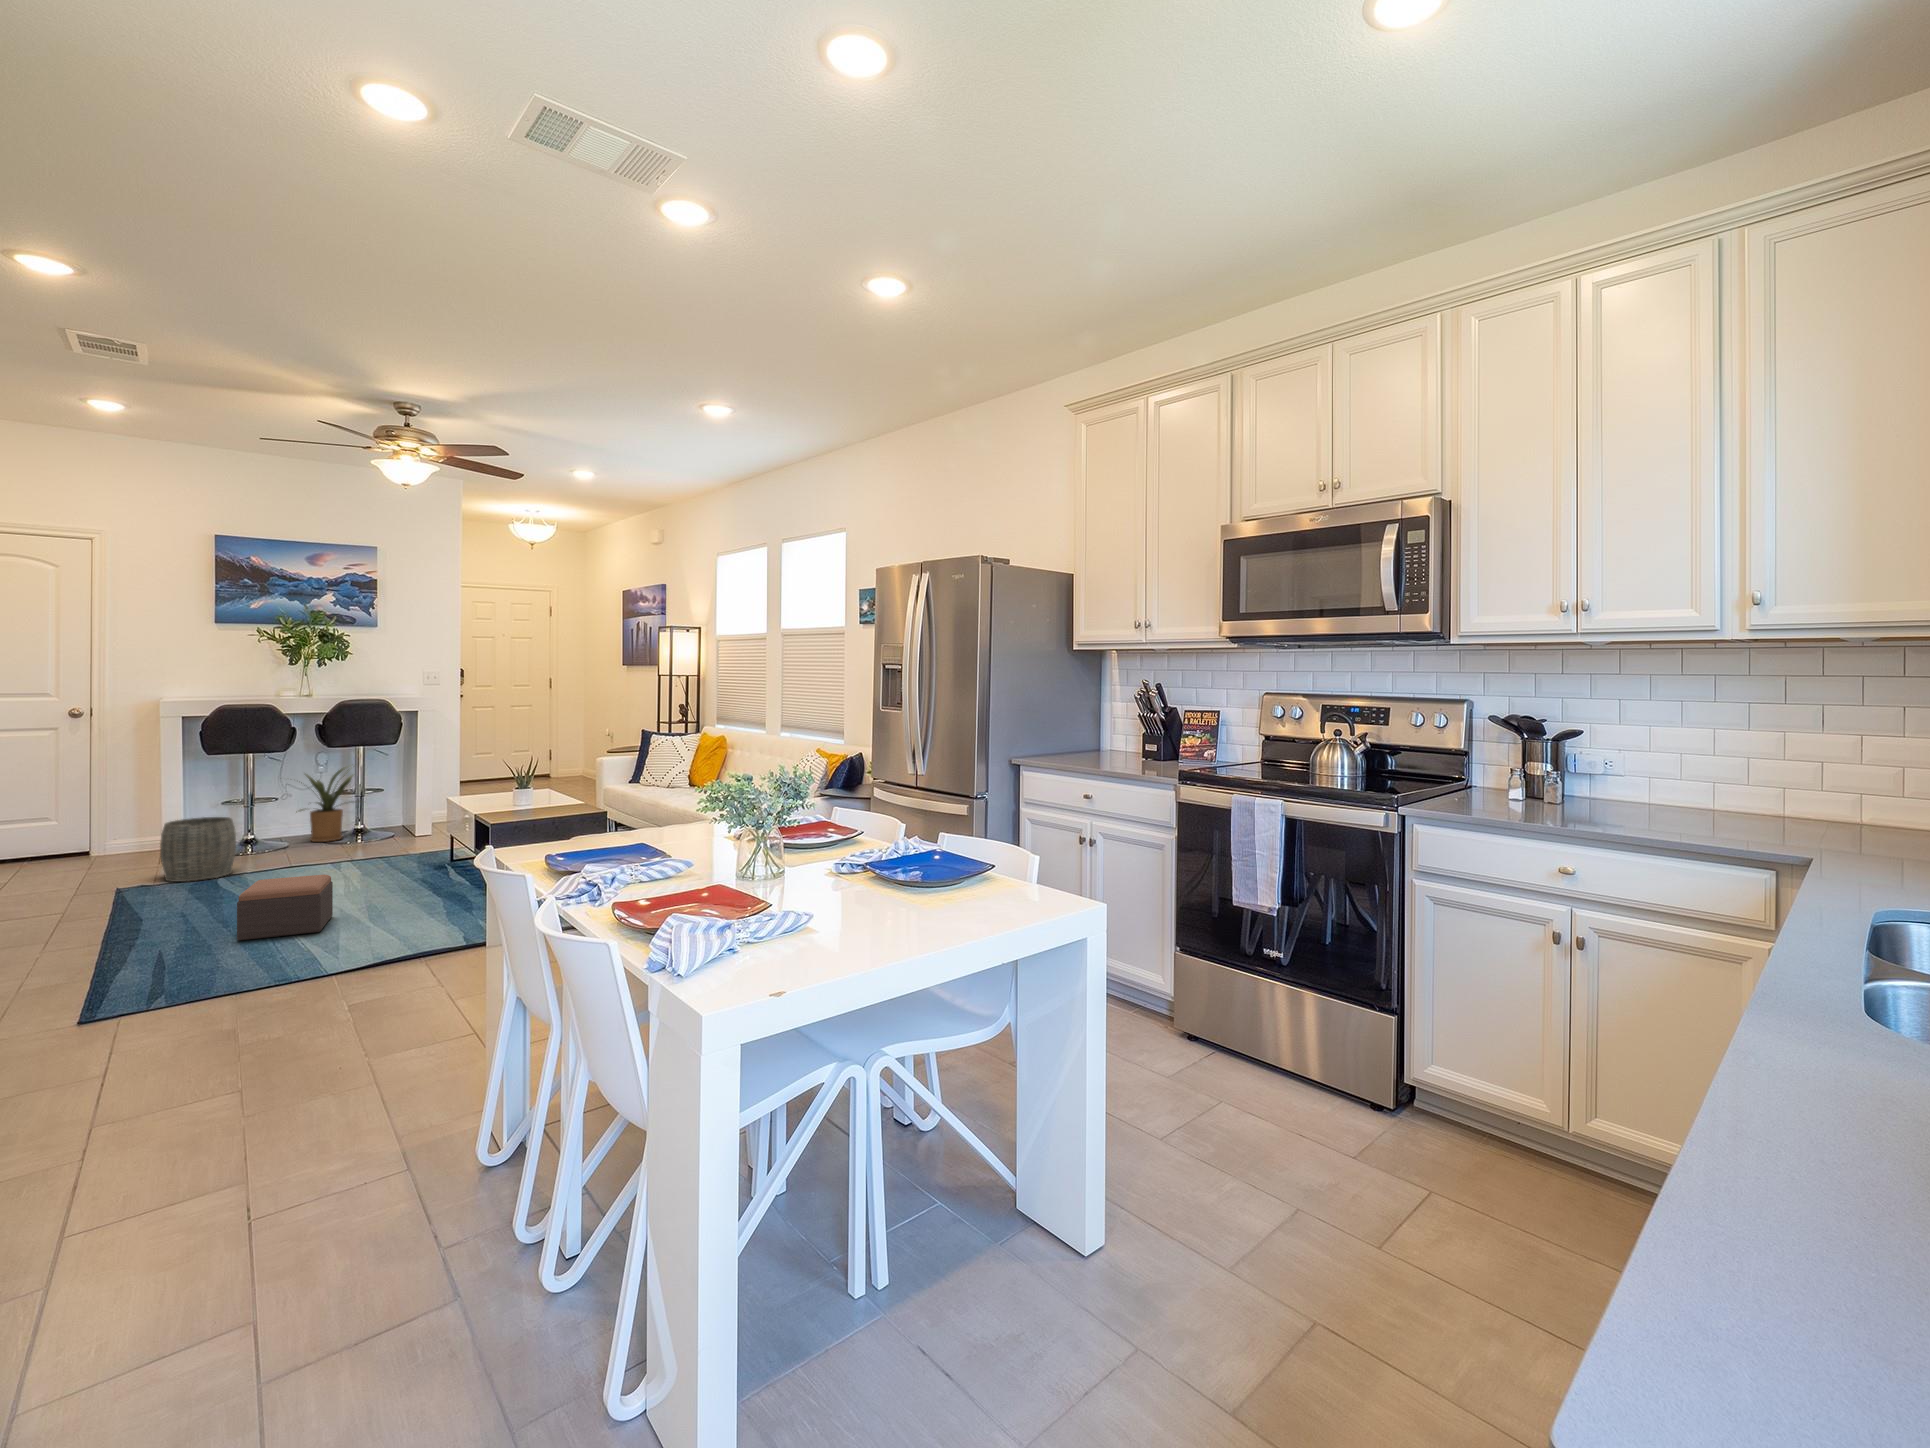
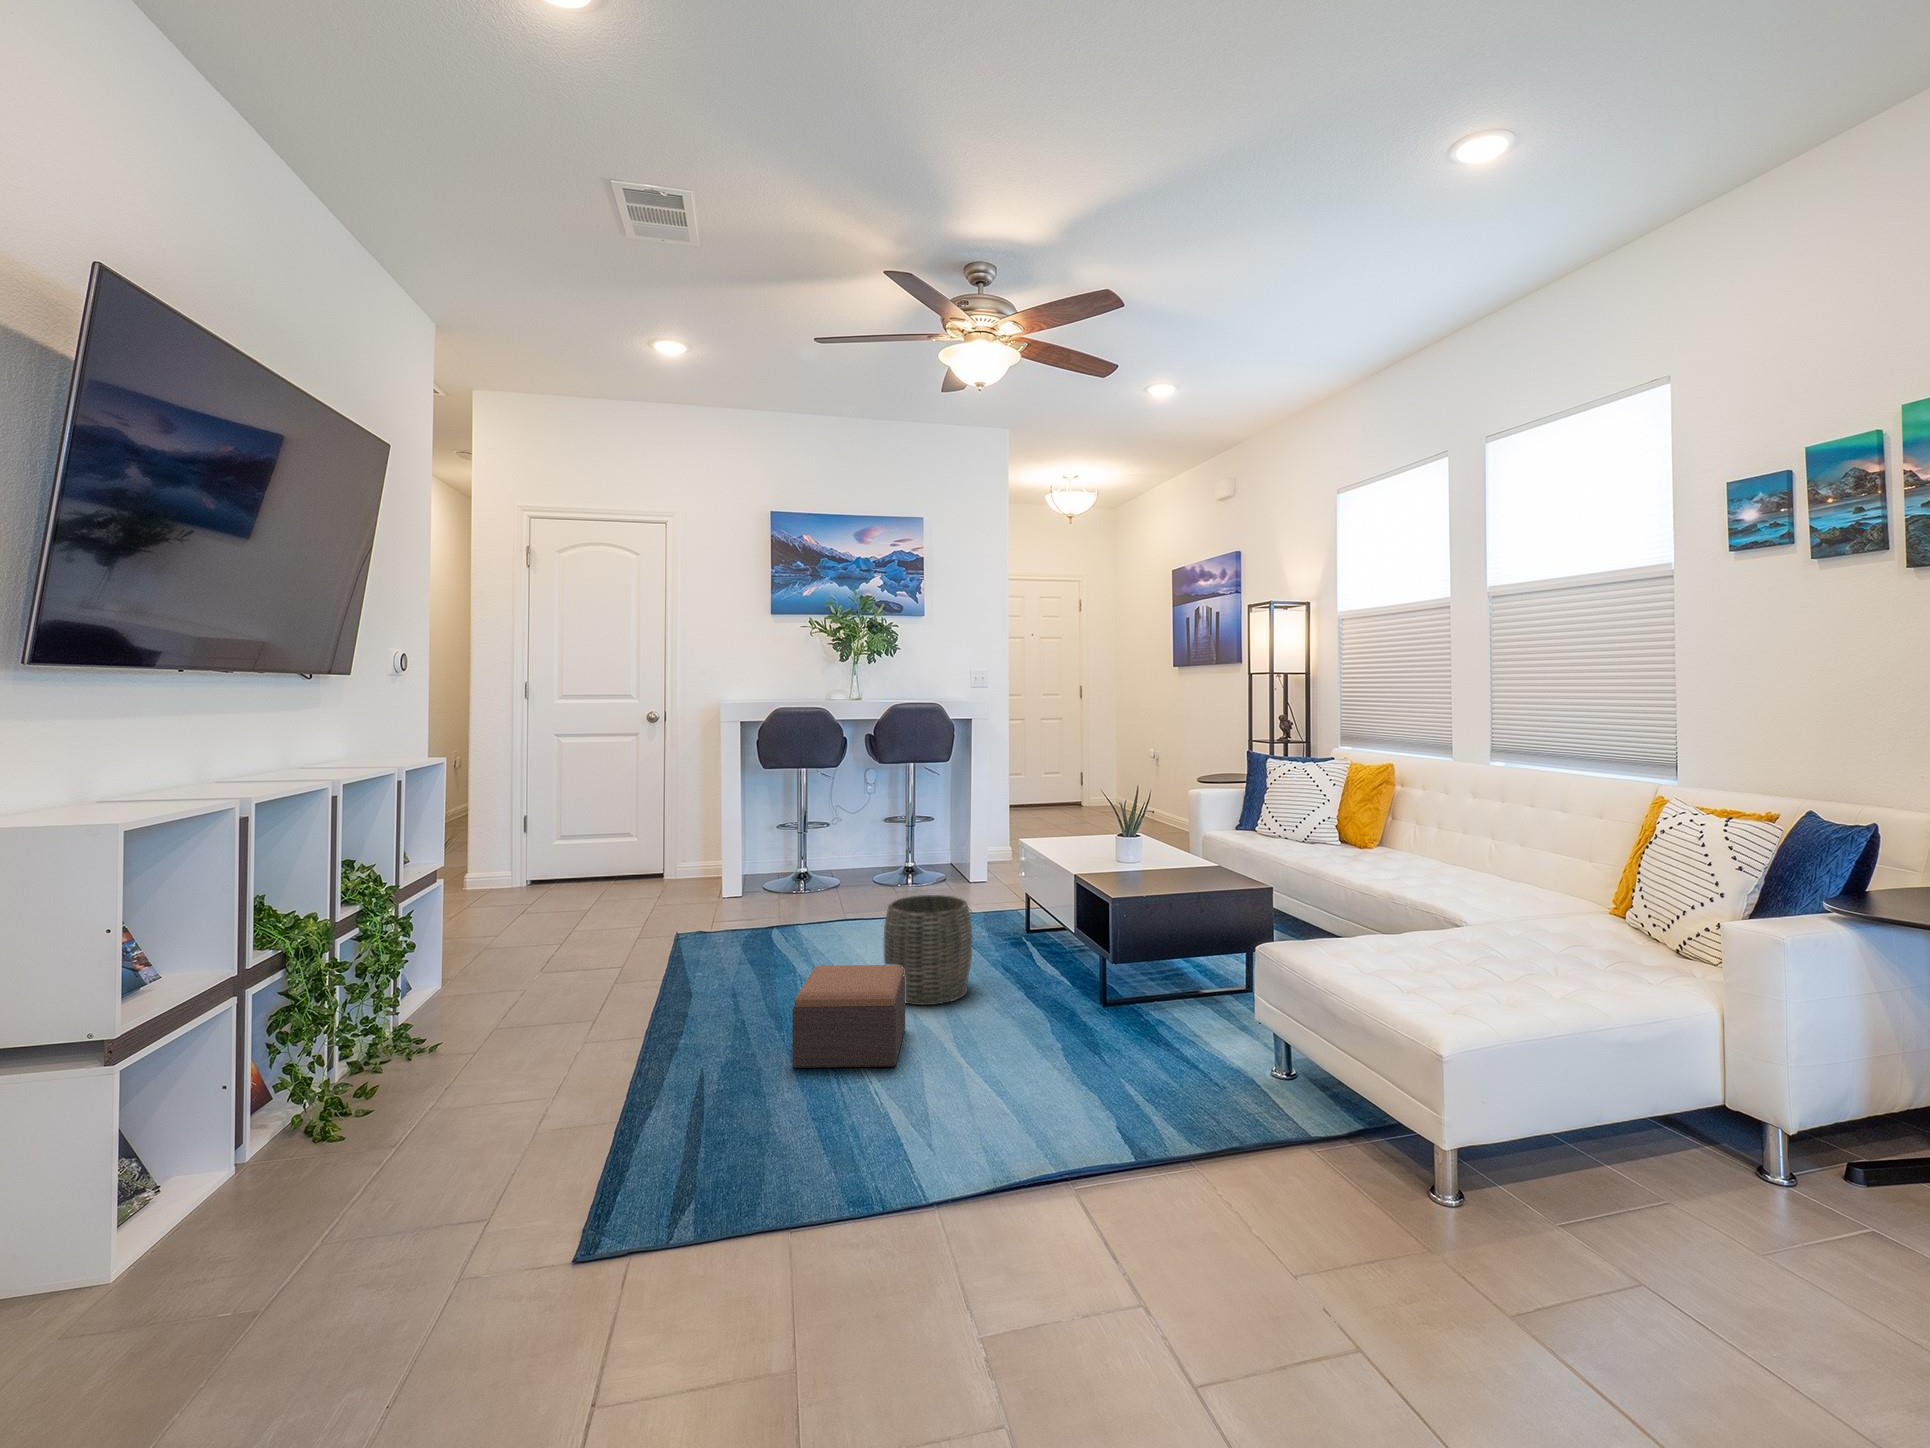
house plant: present [299,768,353,842] -> none [828,784,918,880]
woven basket: present [160,817,236,882] -> present [884,895,972,1005]

